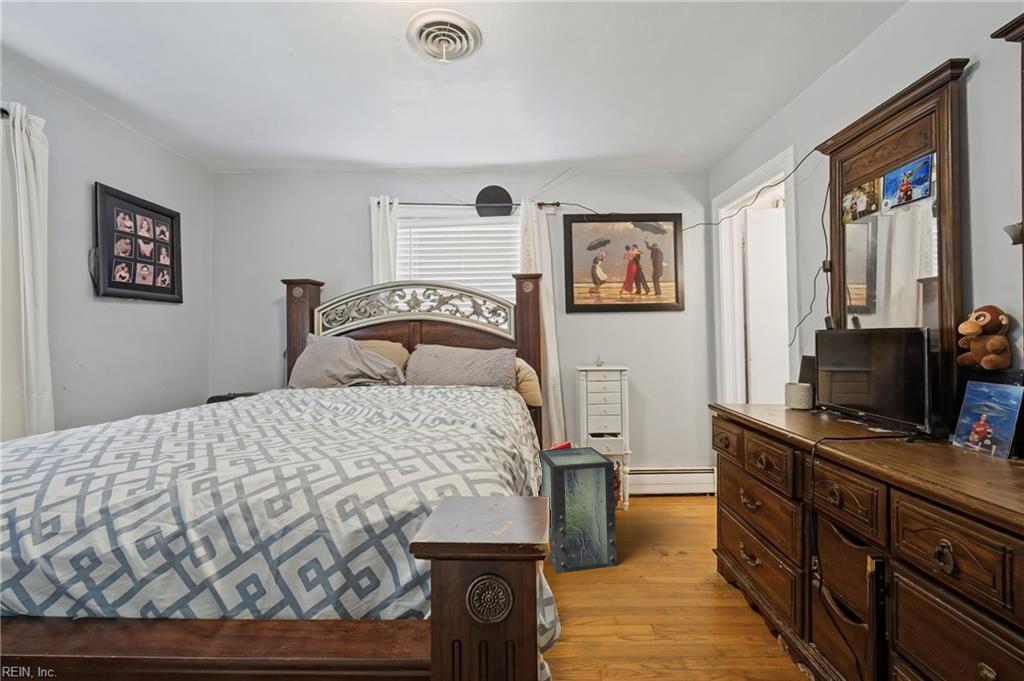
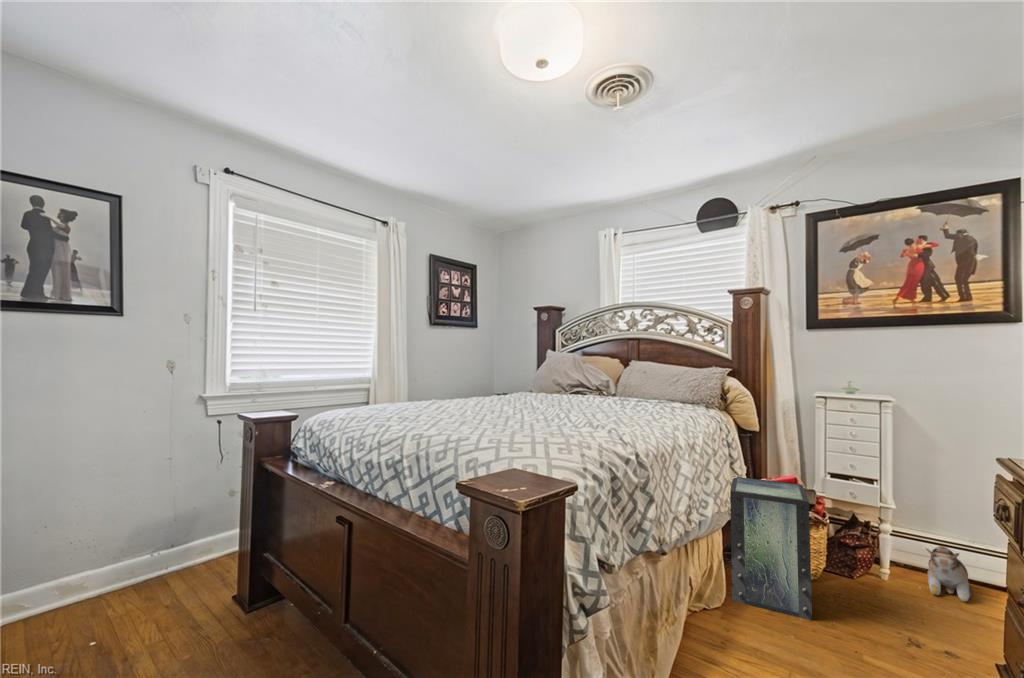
plush toy: none [649,473,675,510] -> present [926,546,973,601]

